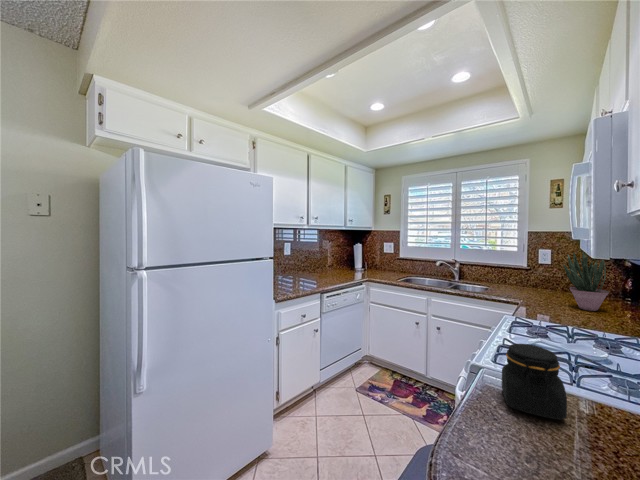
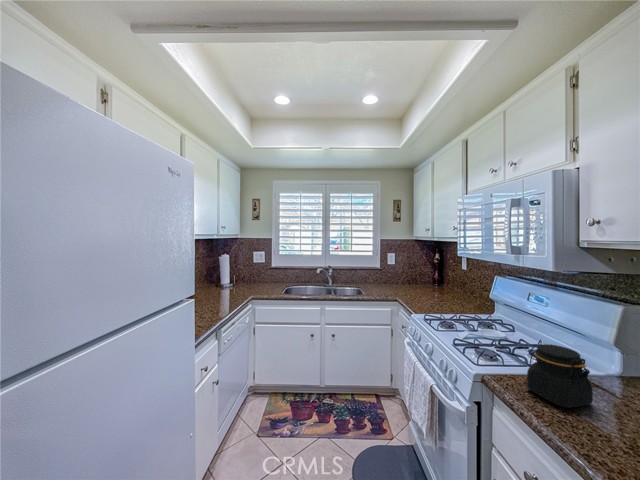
potted plant: present [563,252,609,311] -> none [424,256,451,299]

